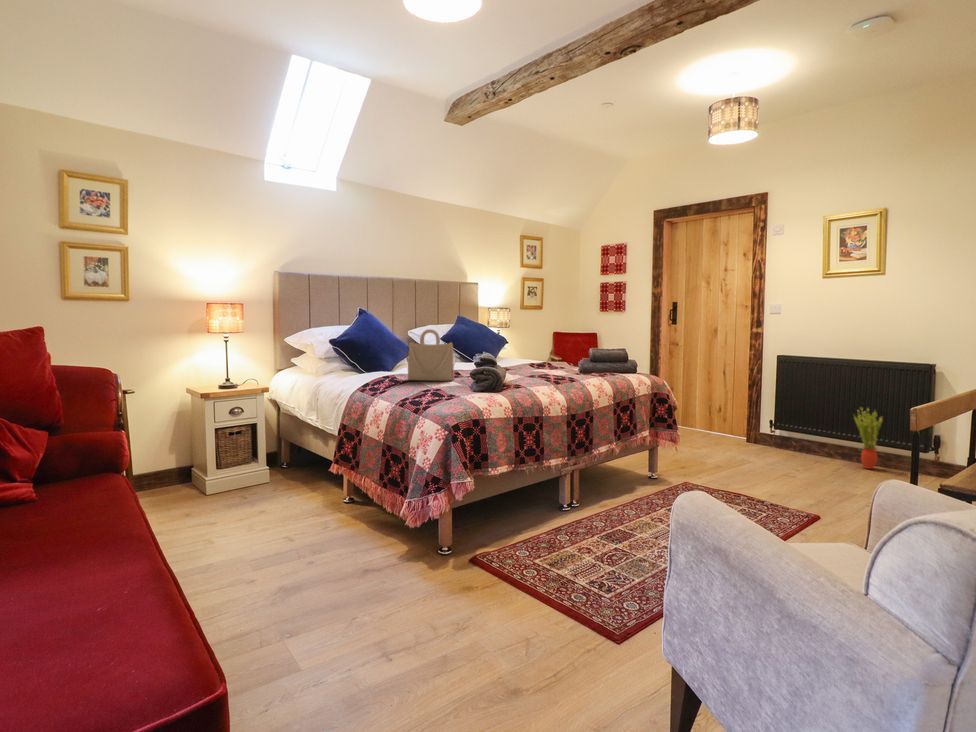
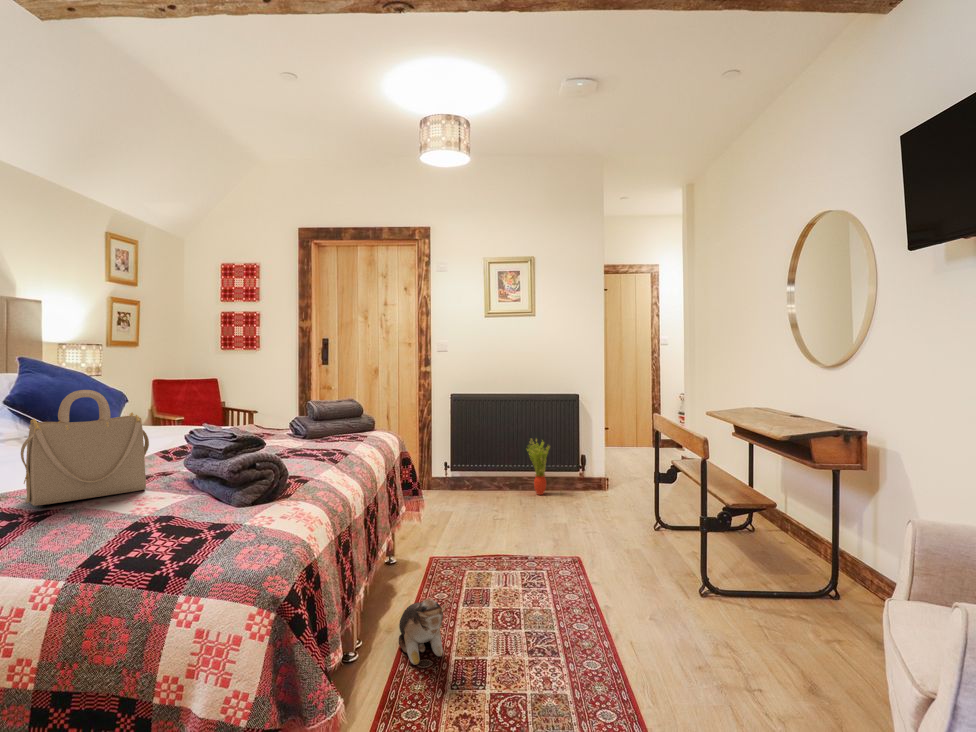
plush toy: none [587,481,620,525] -> present [399,599,447,665]

